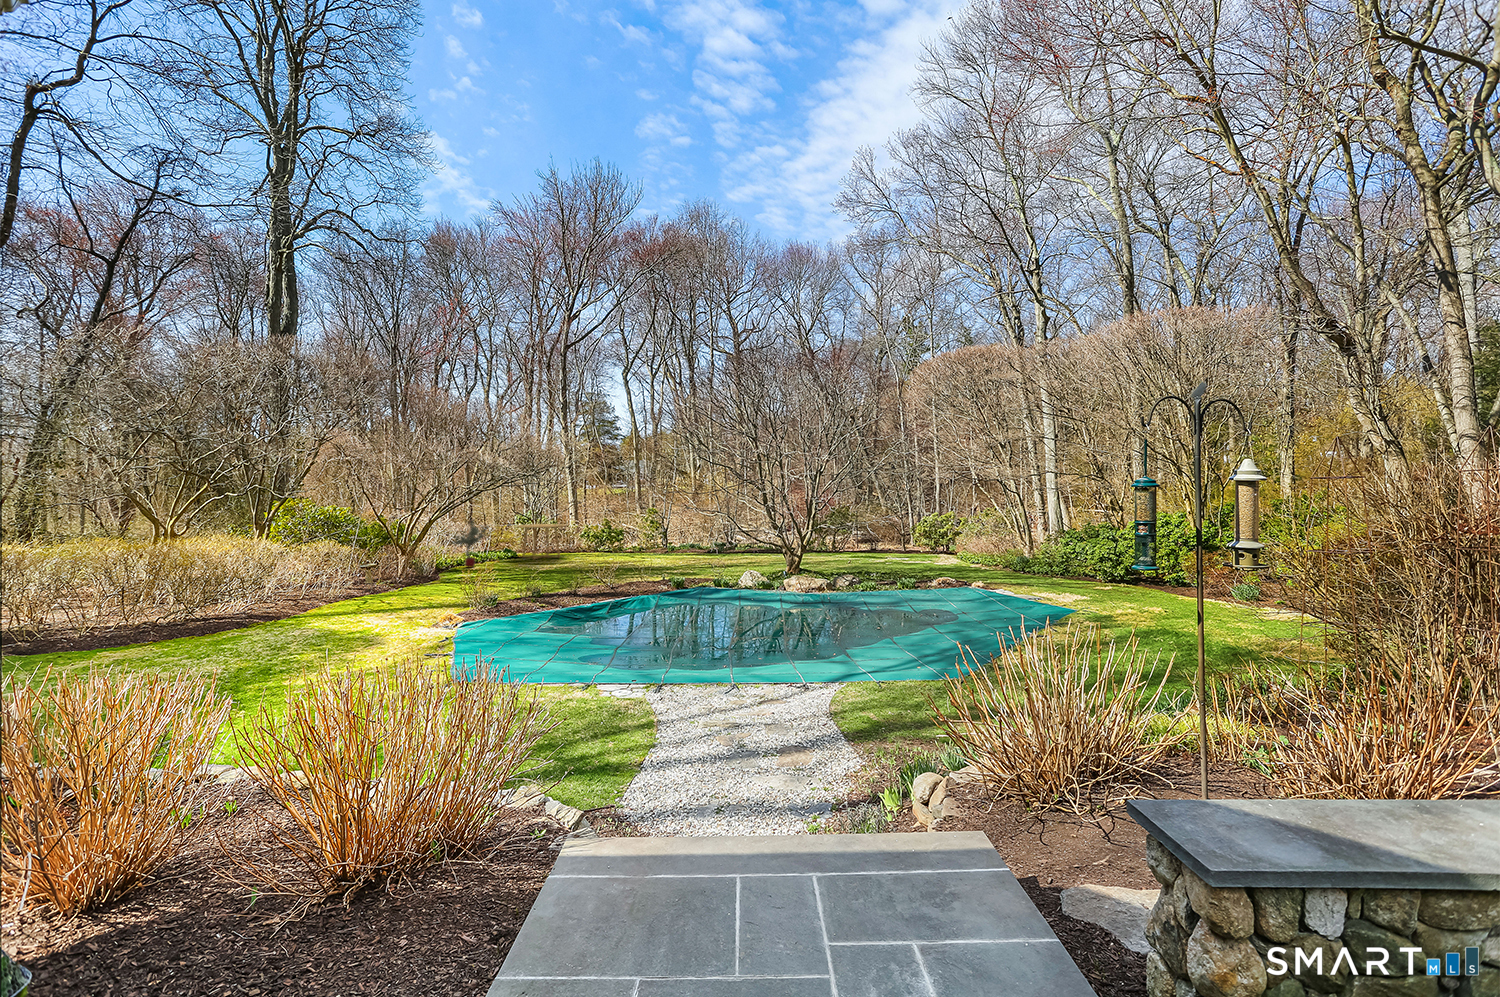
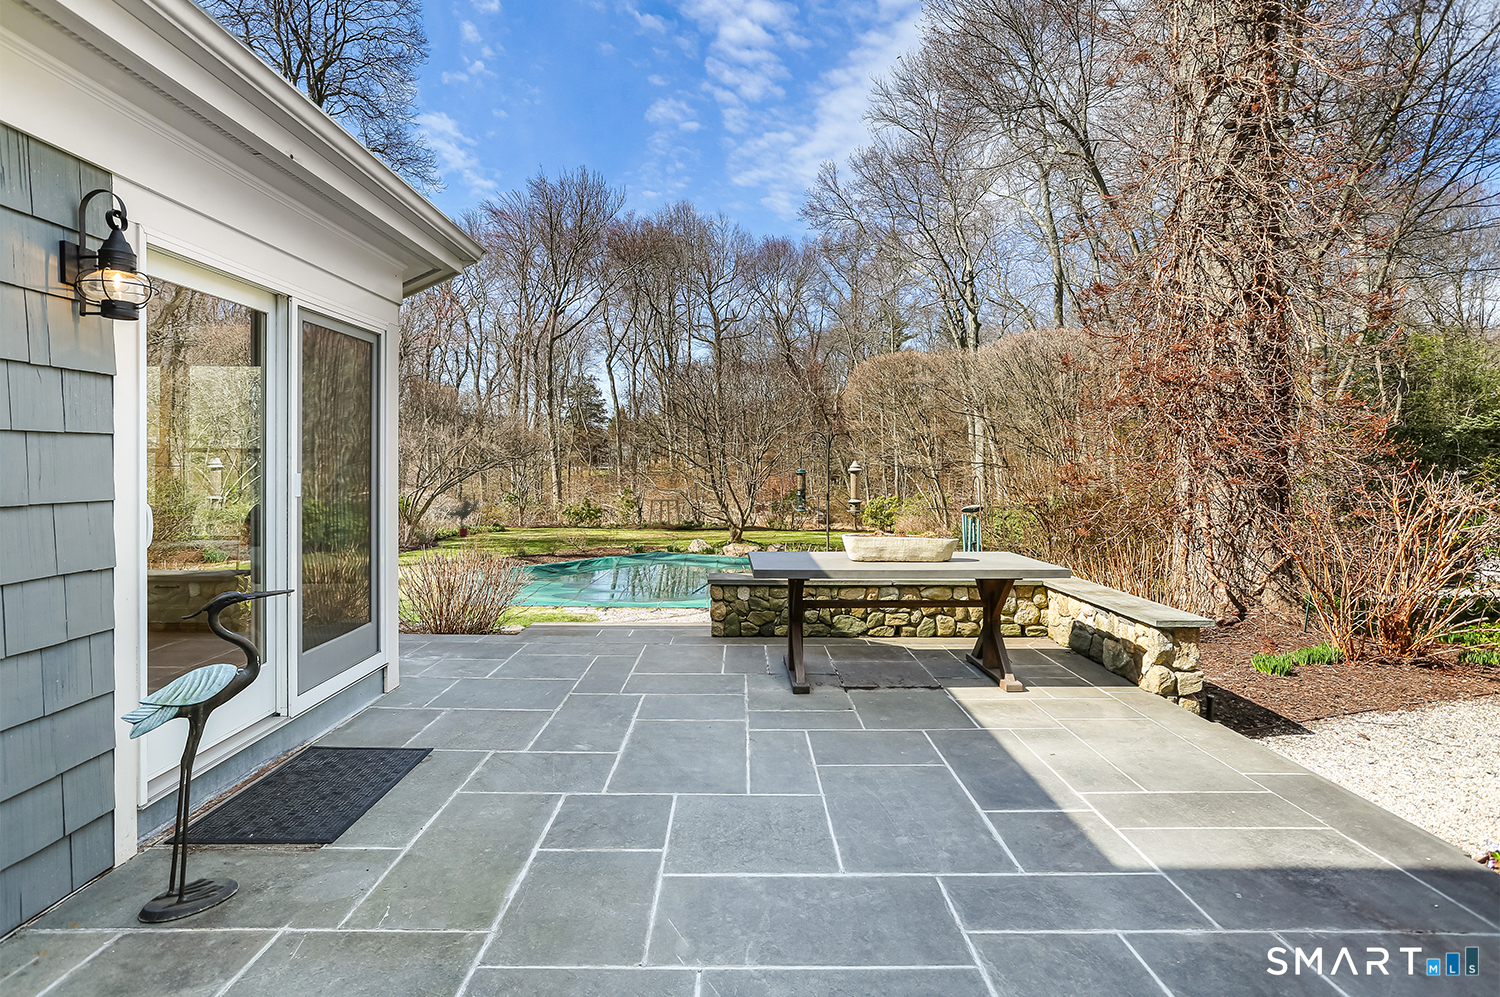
round table: present [516,524,566,559] -> present [644,499,686,528]

